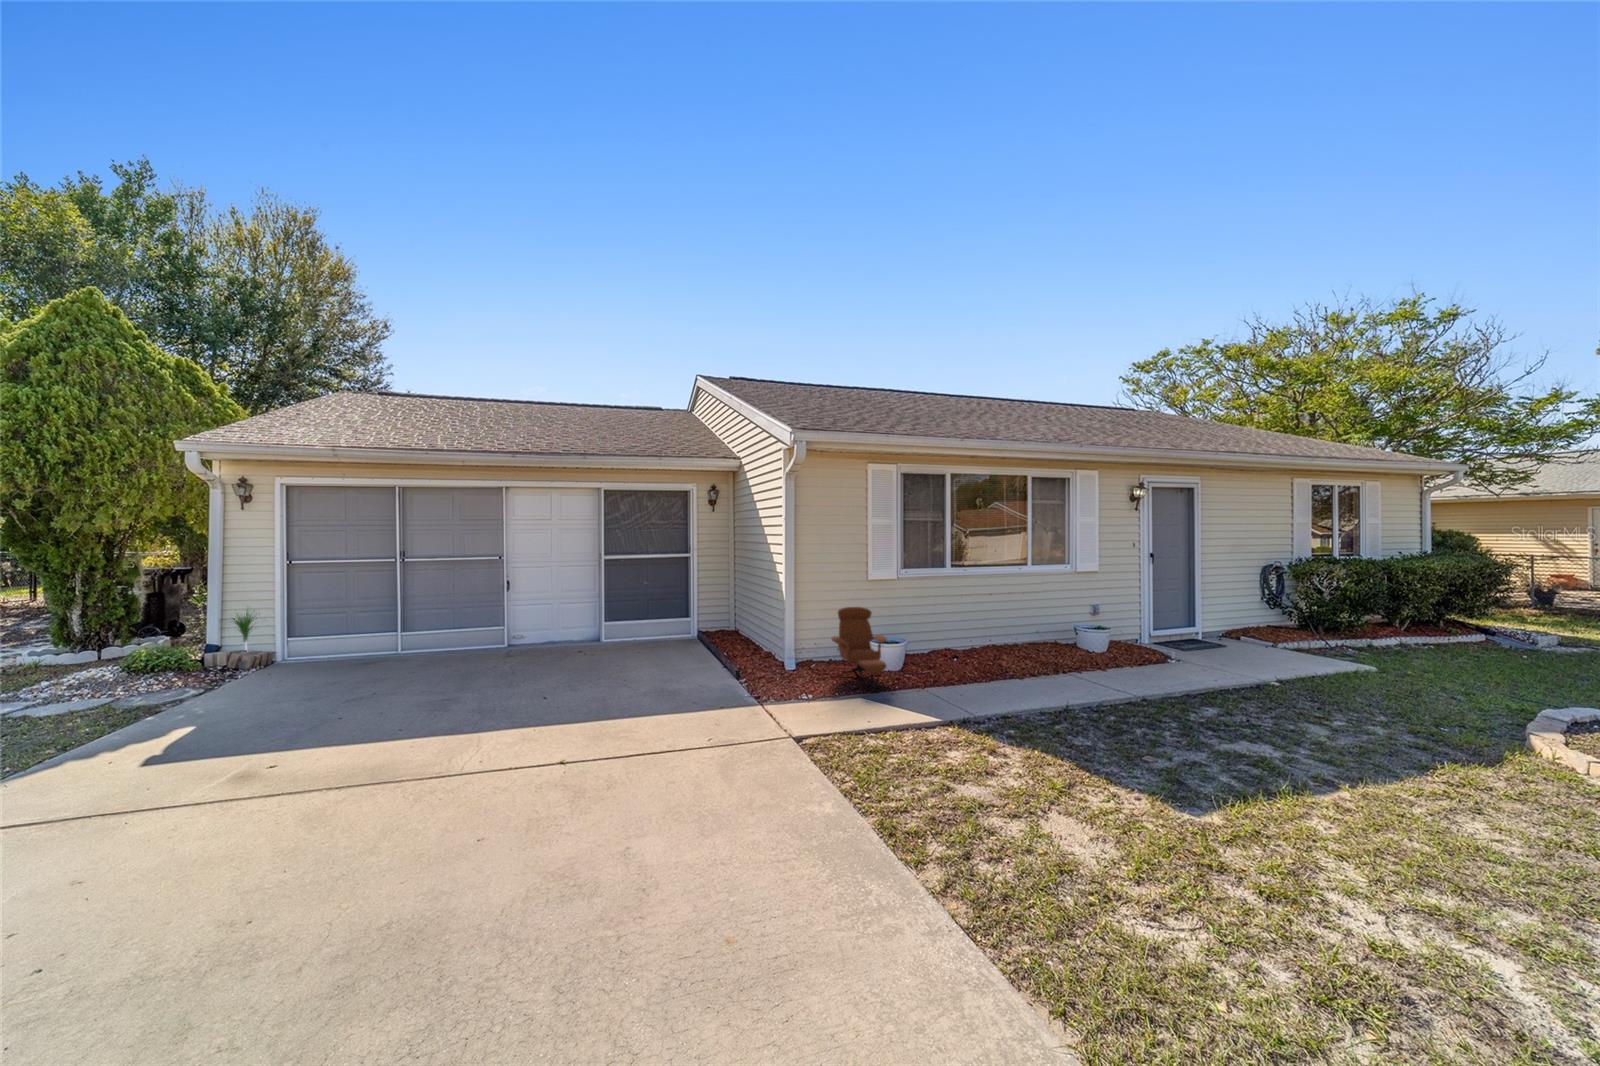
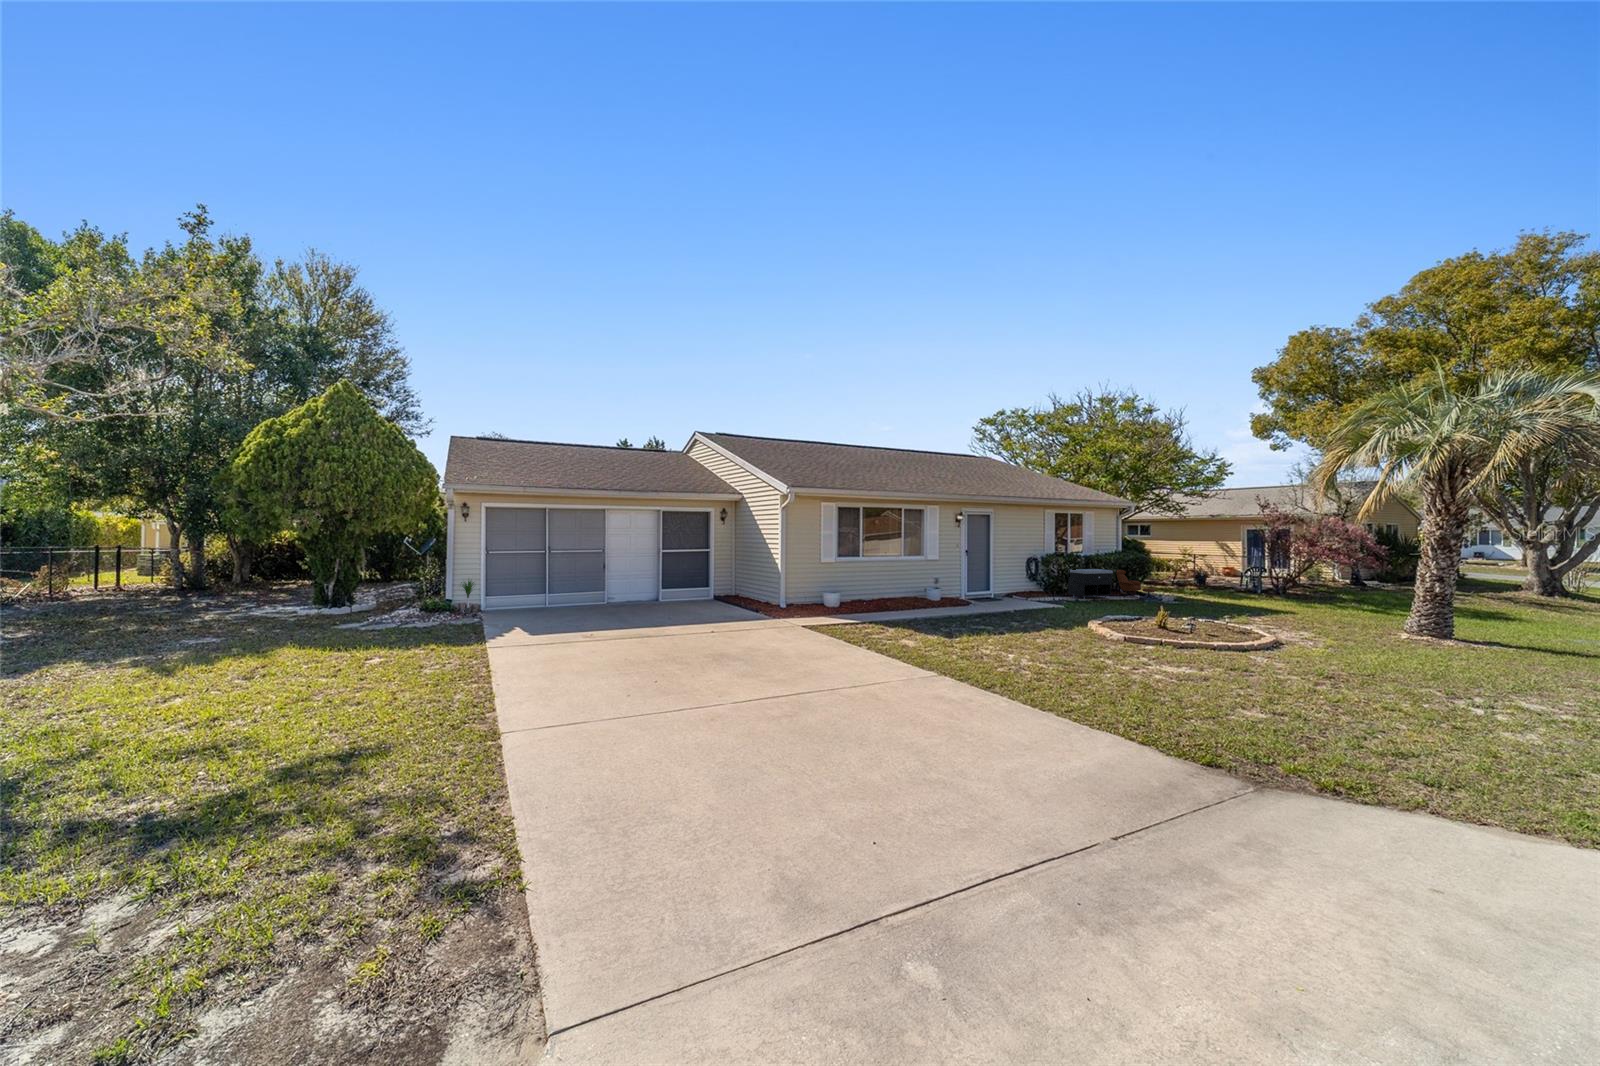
storage bench: none [1347,585,1445,643] -> present [1068,569,1113,599]
lounge chair: present [832,607,887,692] -> present [1117,570,1155,599]

